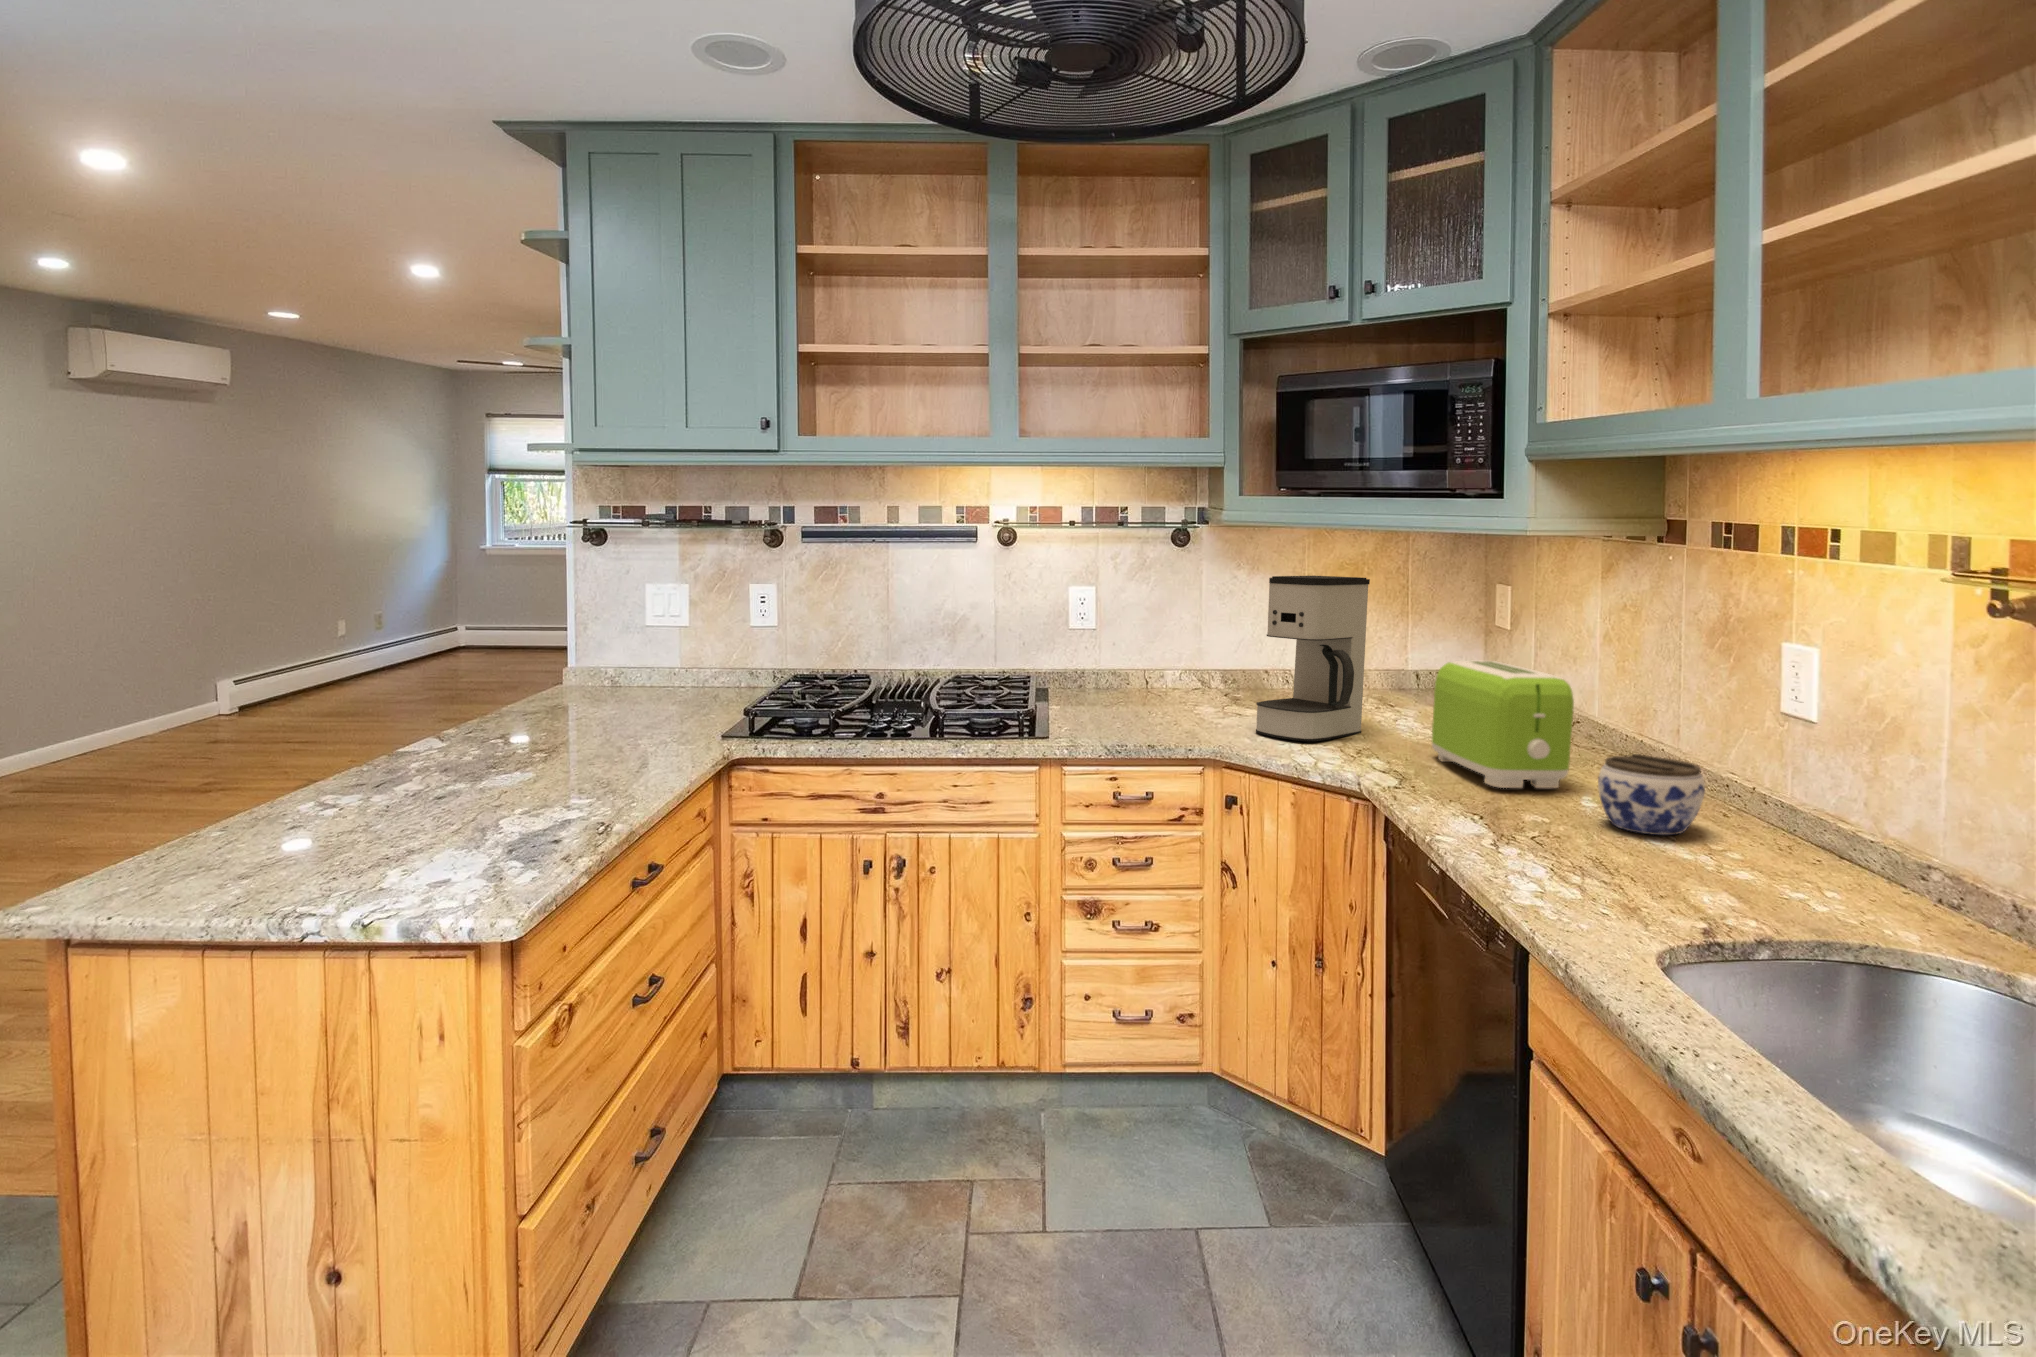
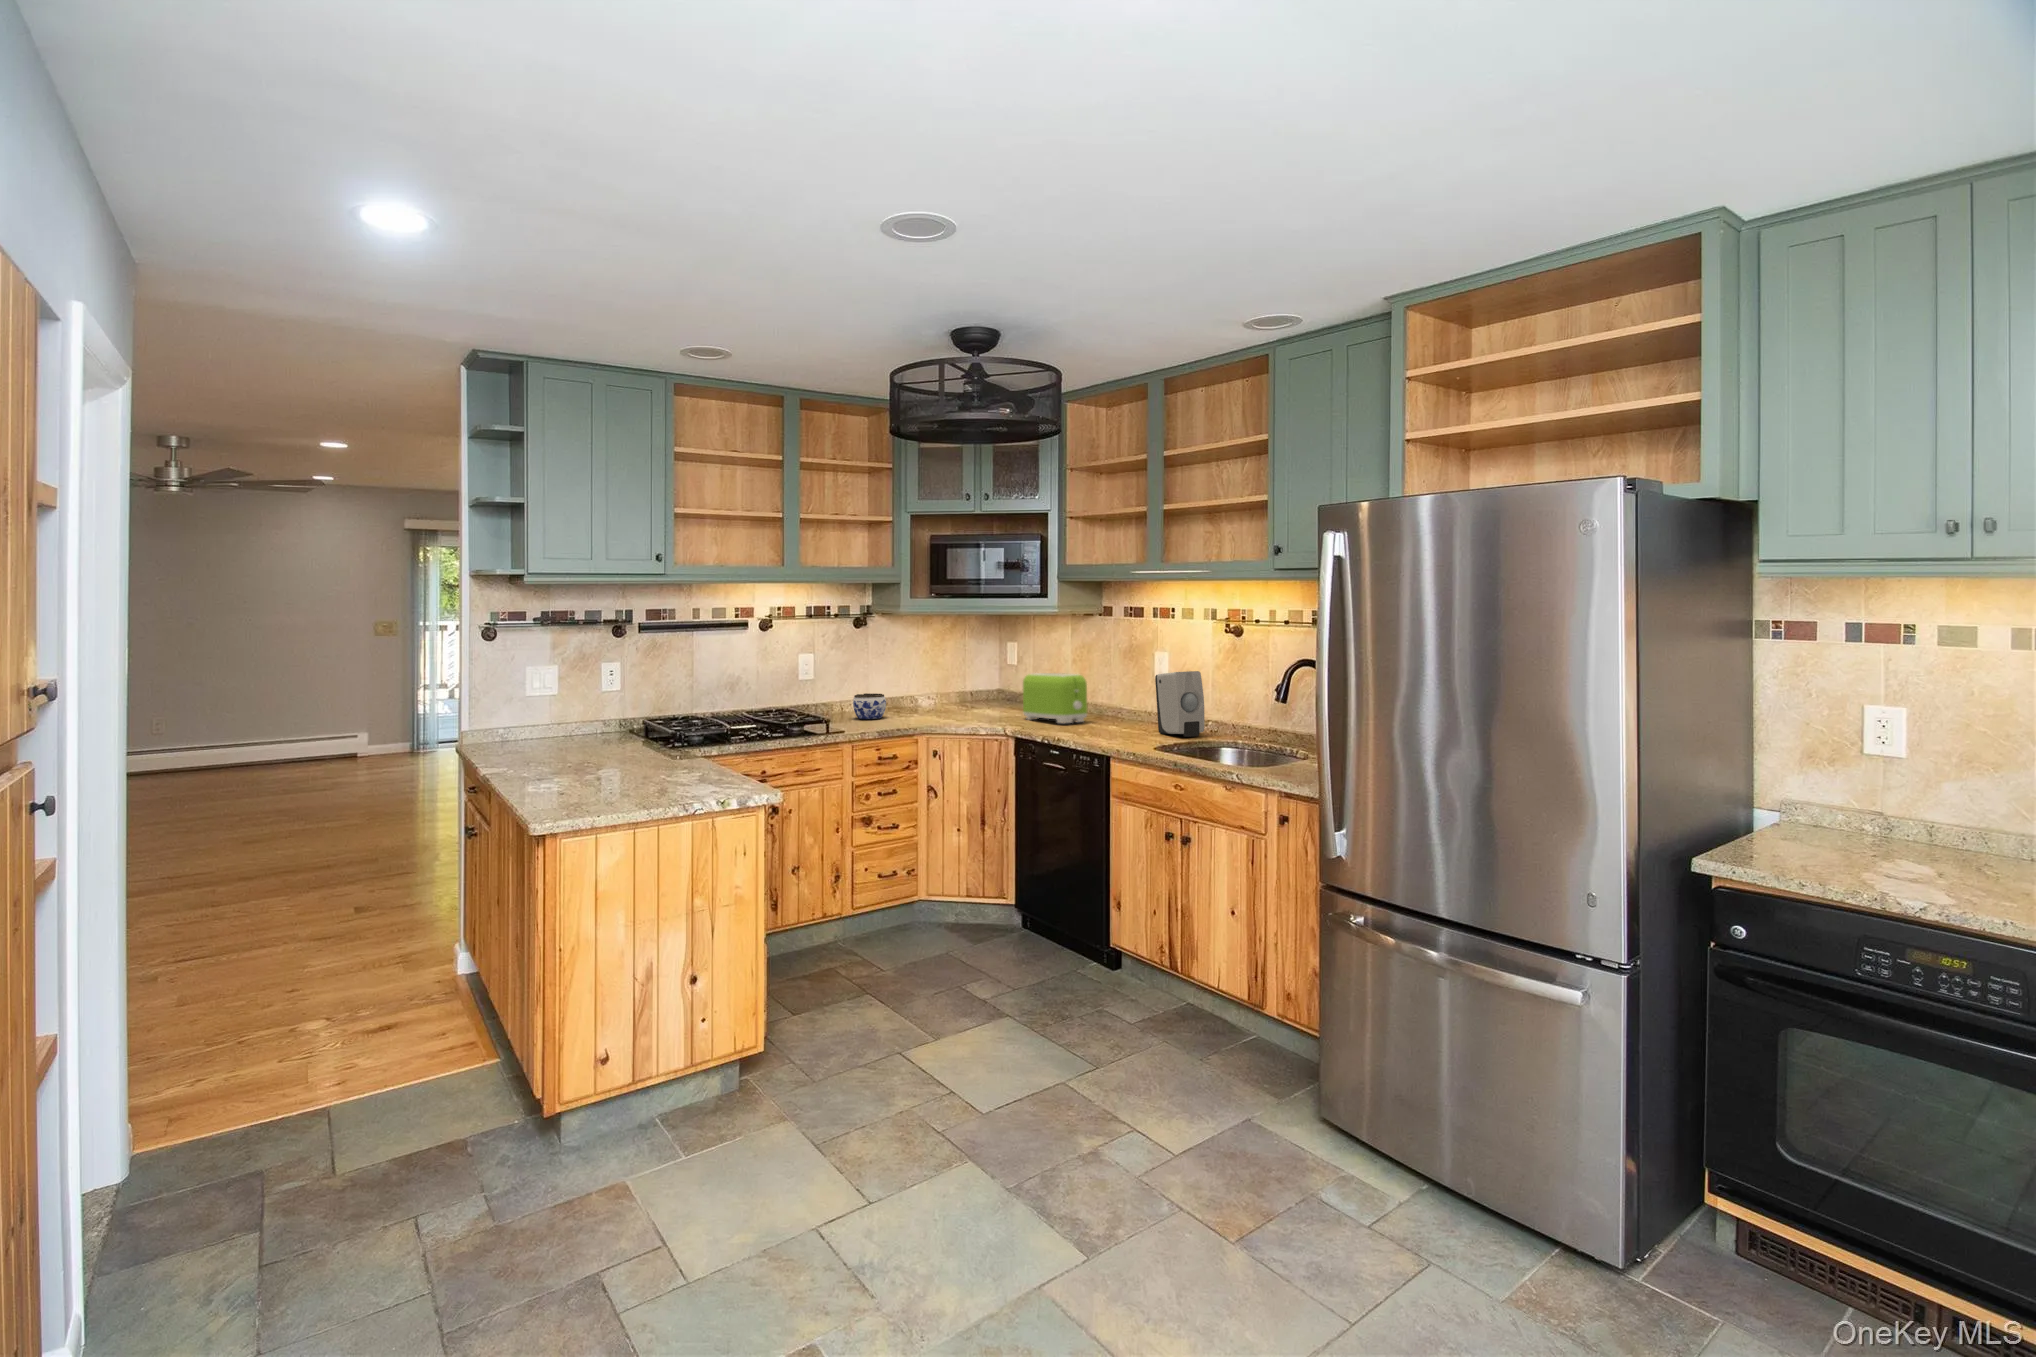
coffee maker: present [1256,576,1370,741] -> none [935,639,982,719]
soap dispenser: none [1727,708,1883,907] -> present [1155,671,1204,737]
jar: present [1598,754,1705,835] -> present [853,693,886,719]

